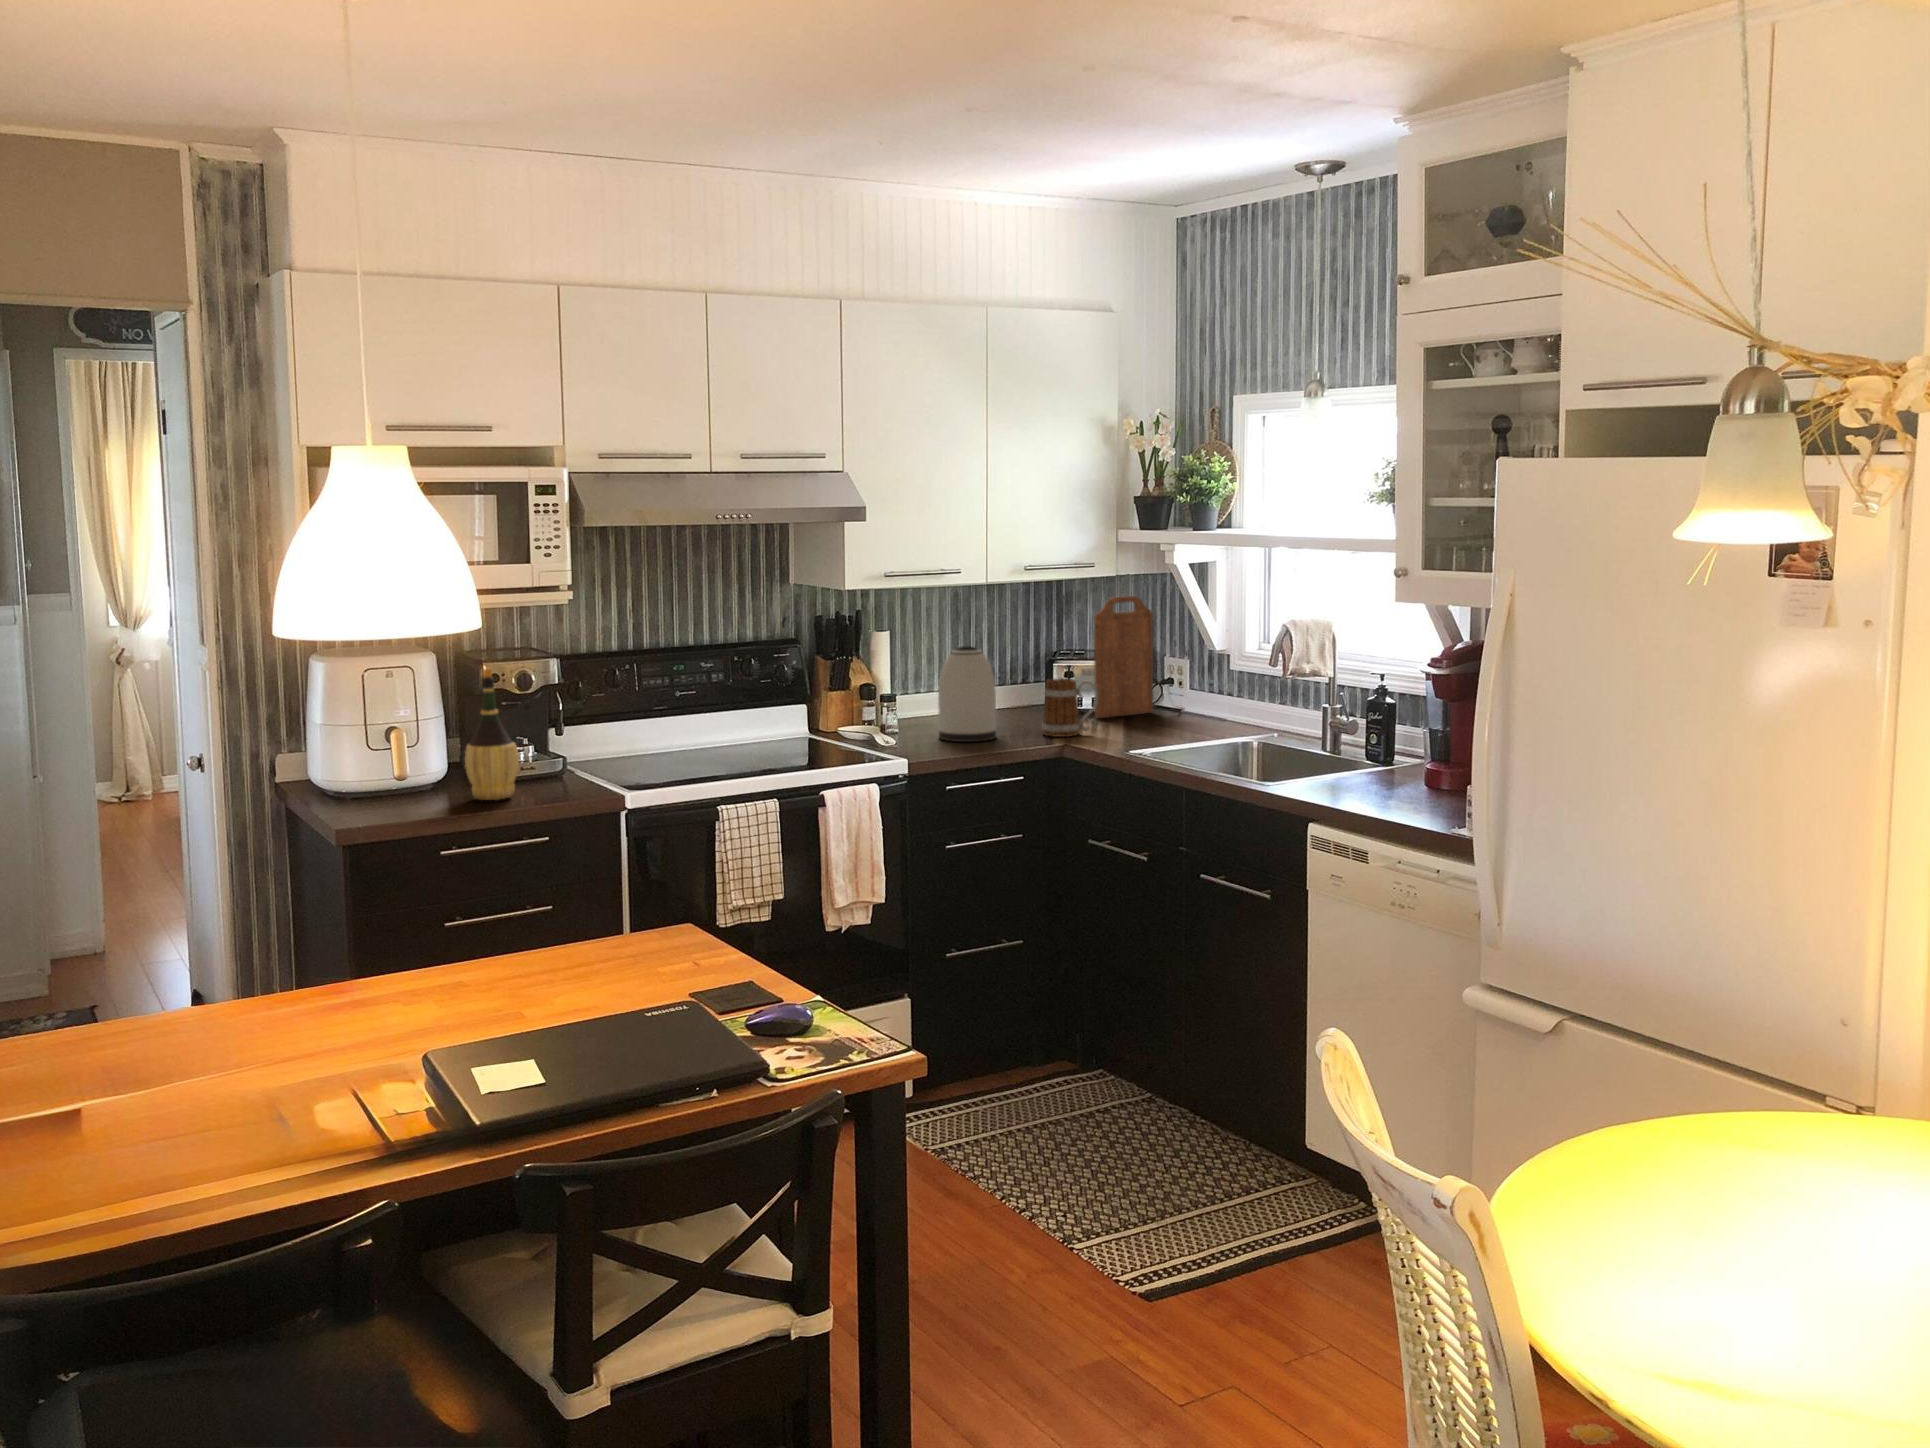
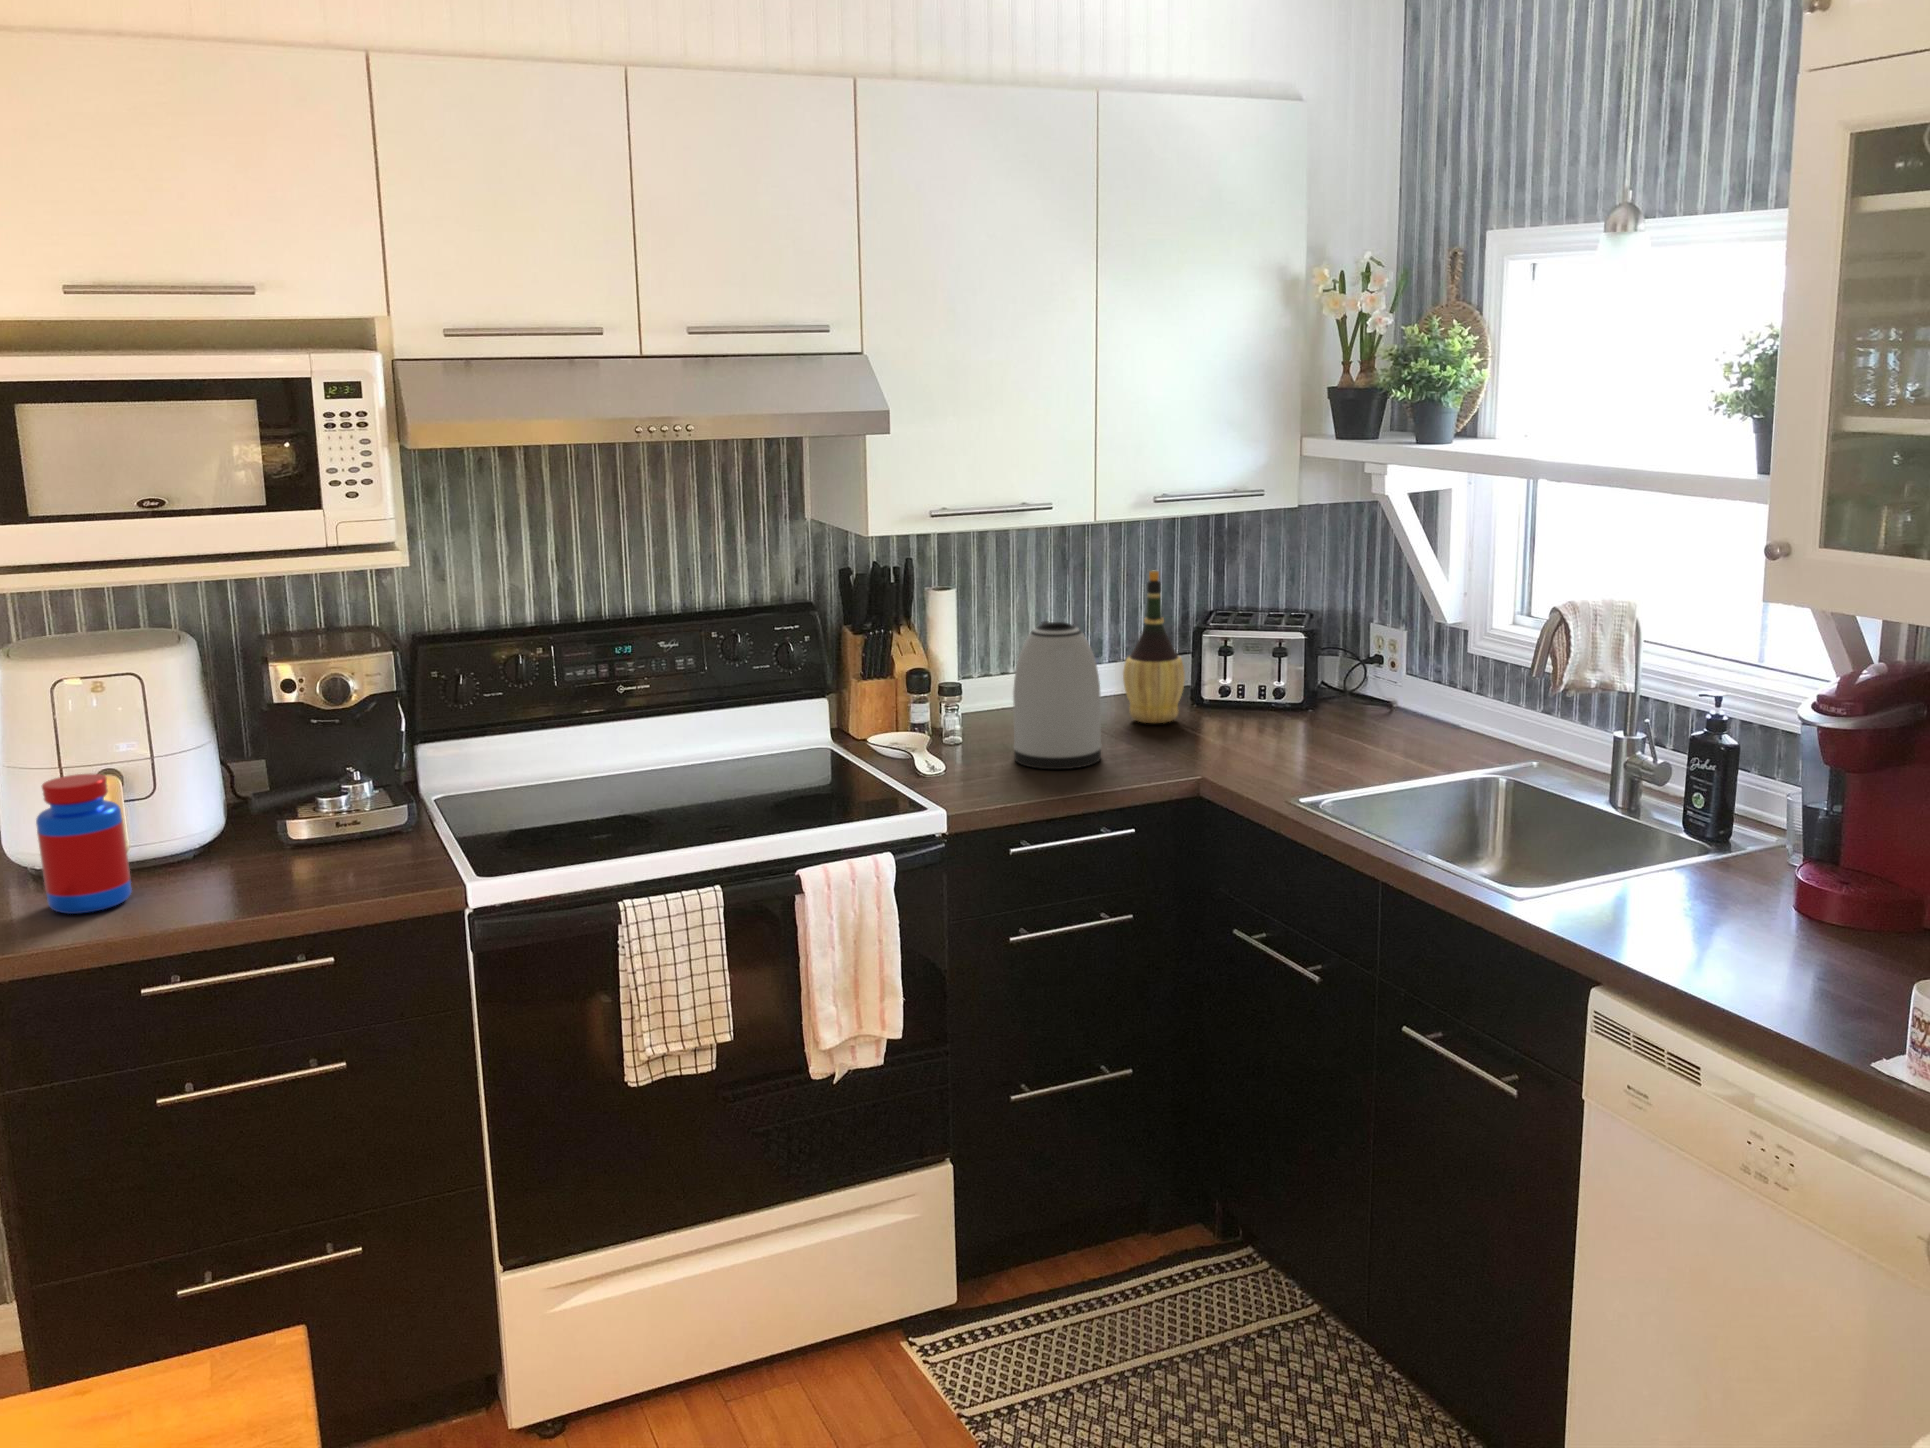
cutting board: present [1094,596,1153,718] -> none [1260,538,1352,719]
wine bottle: present [465,669,519,800] -> present [1123,571,1185,723]
mug: present [1042,678,1098,737] -> none [1172,670,1258,761]
jar: none [366,725,418,810] -> present [36,774,132,914]

